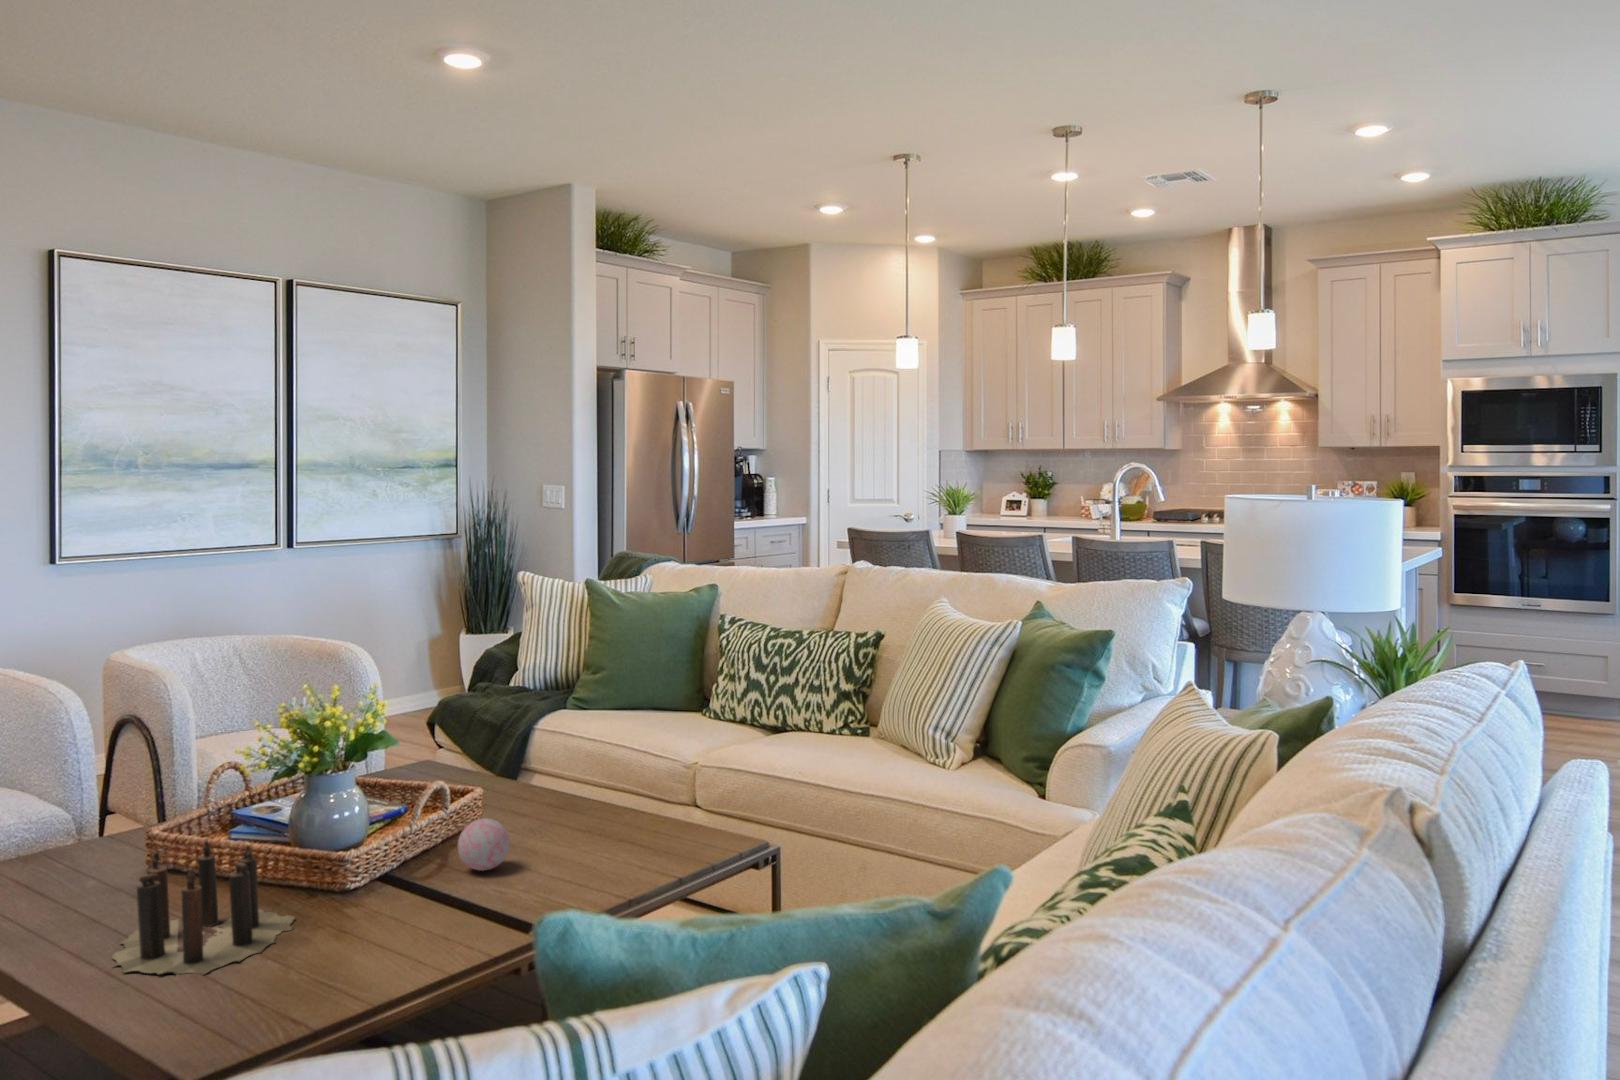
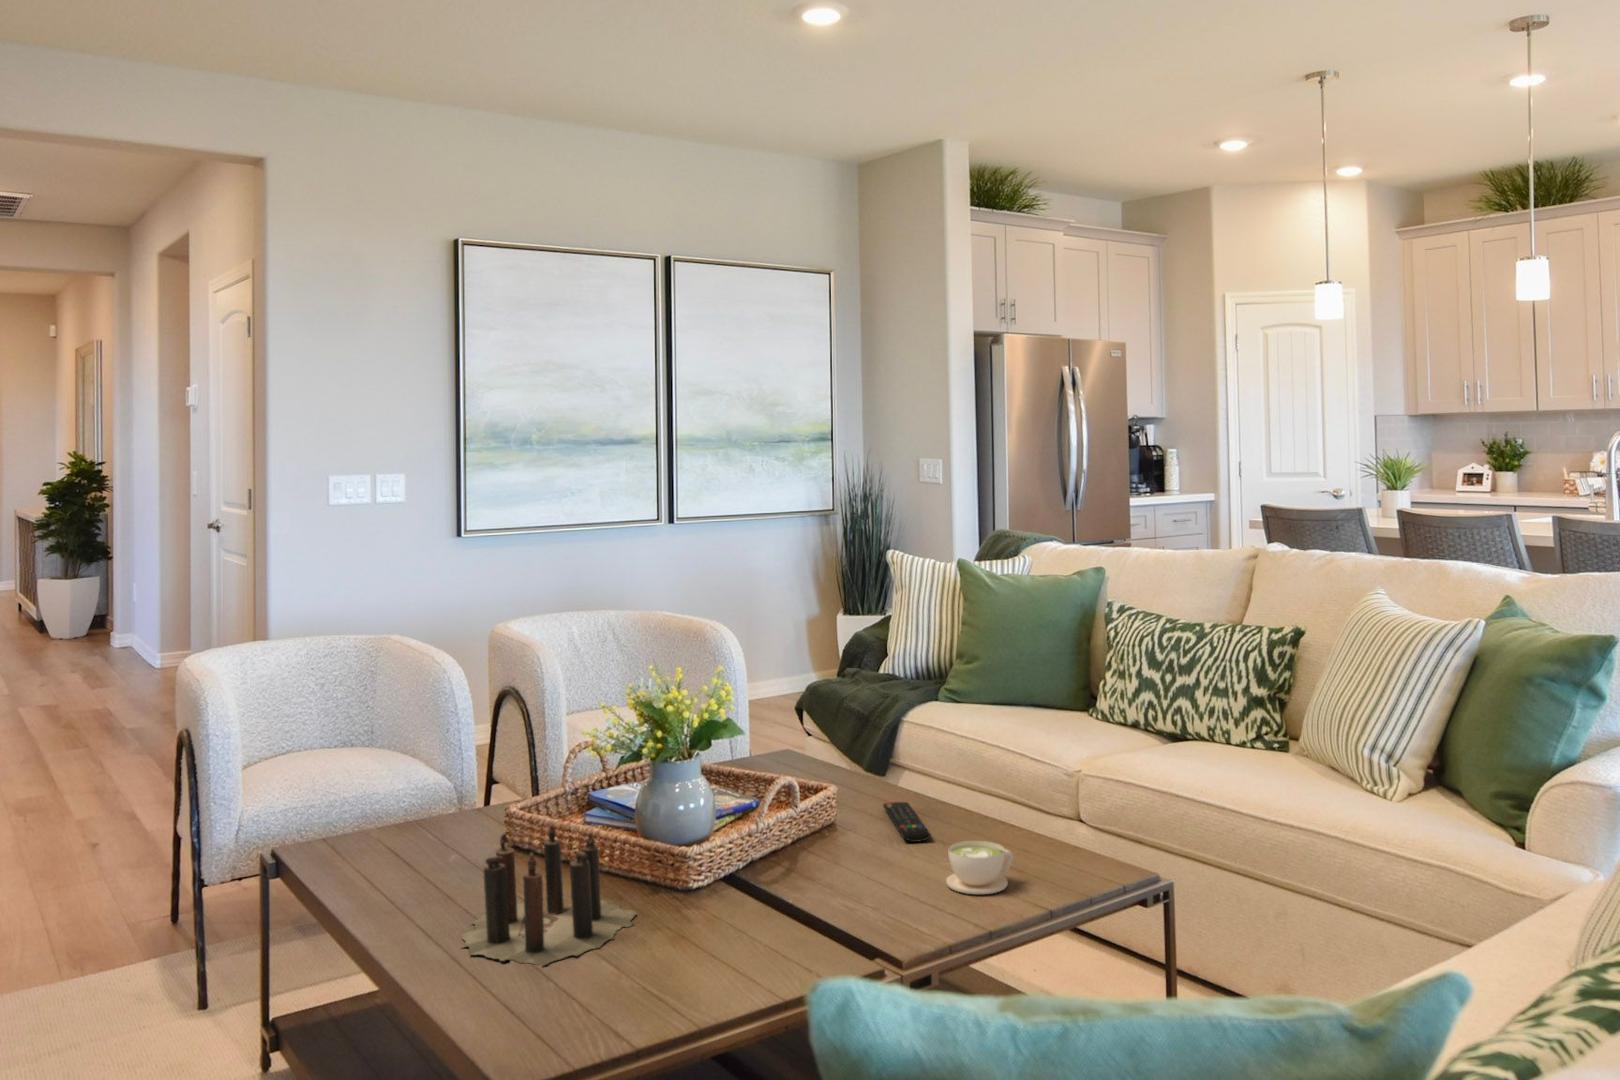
remote control: none [526,799,572,833] -> present [883,802,931,842]
decorative ball: present [458,818,510,871] -> none [804,821,860,879]
coffee cup: none [589,826,647,873] -> present [946,841,1013,894]

